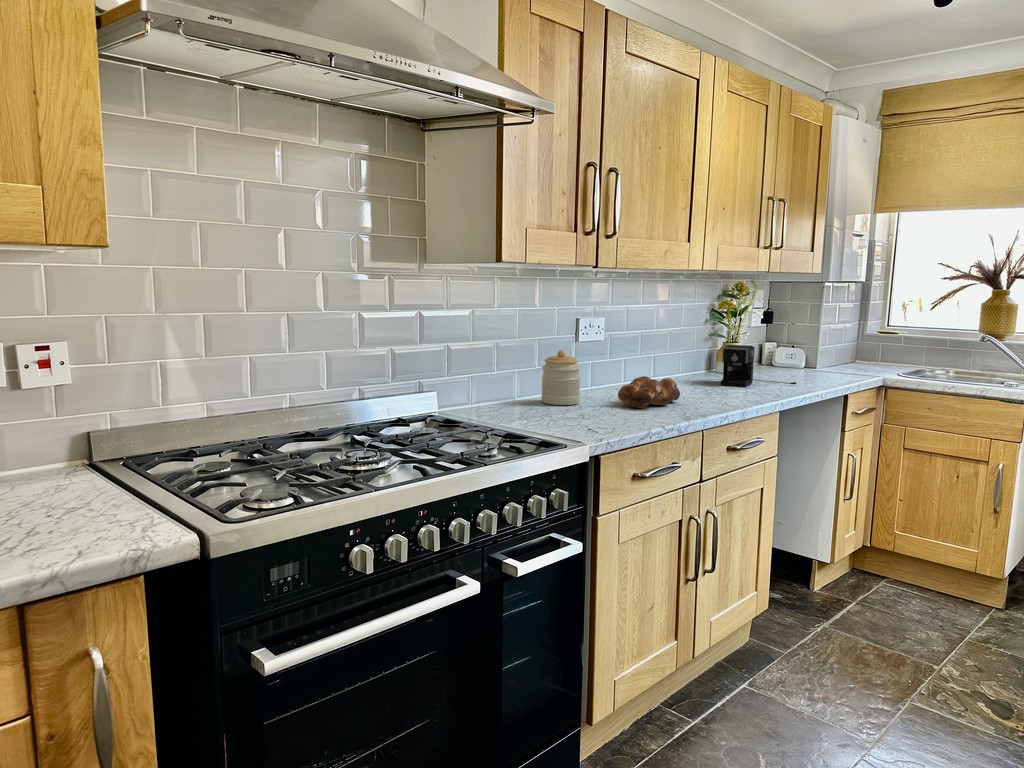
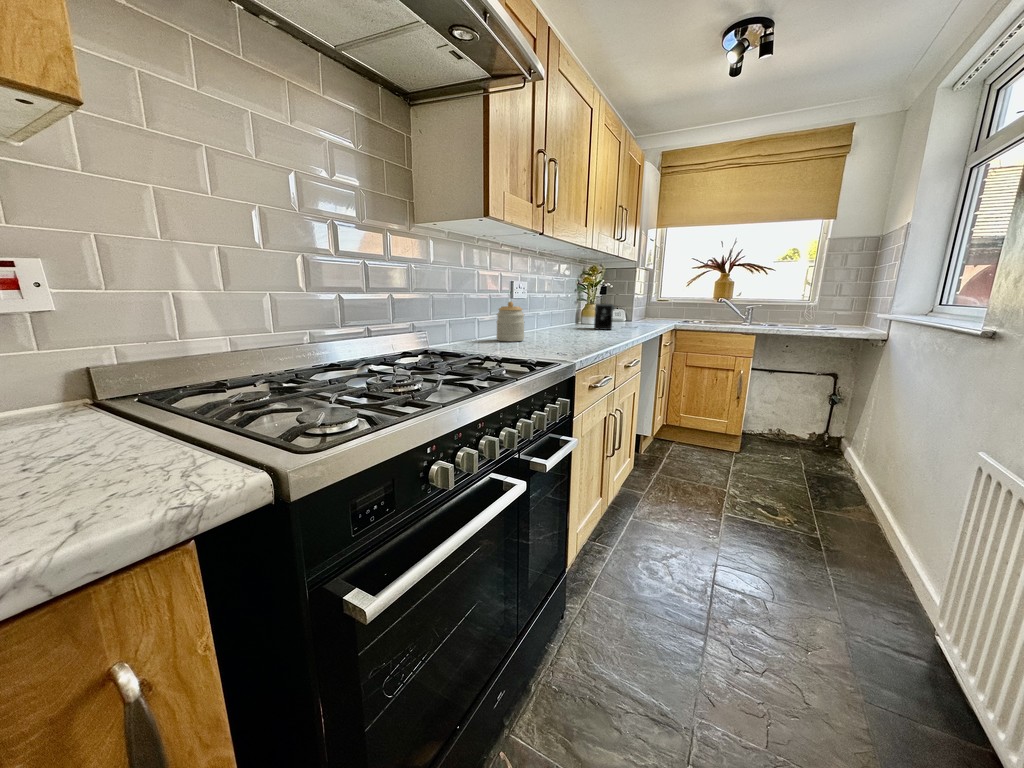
bread loaf: present [618,376,680,408] -> none [551,320,589,341]

